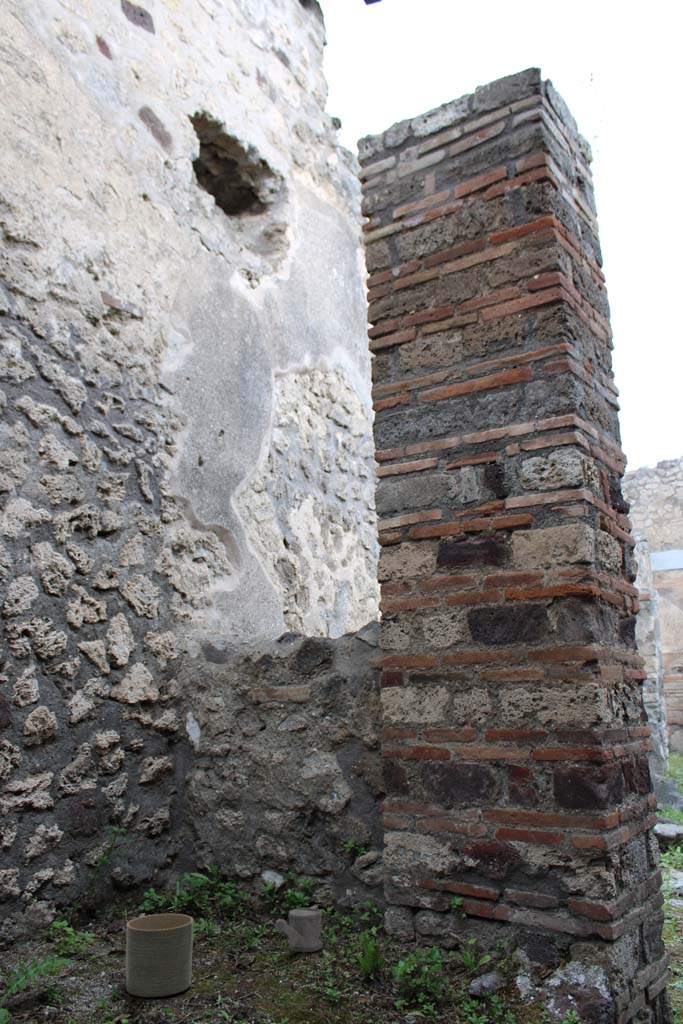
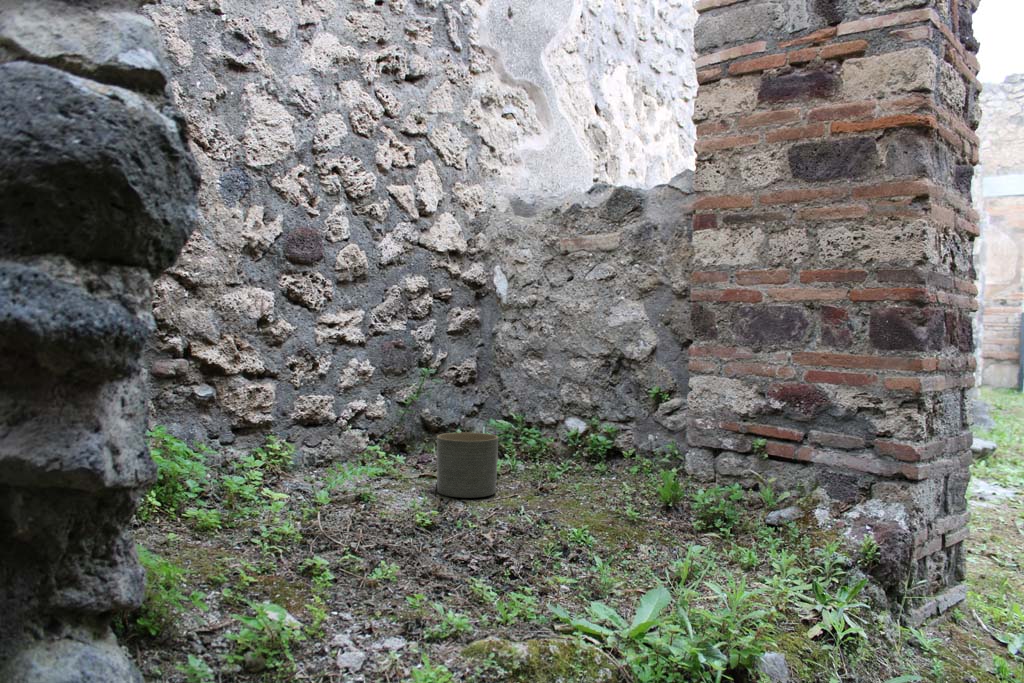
watering can: present [276,904,323,952] -> none [576,442,621,480]

